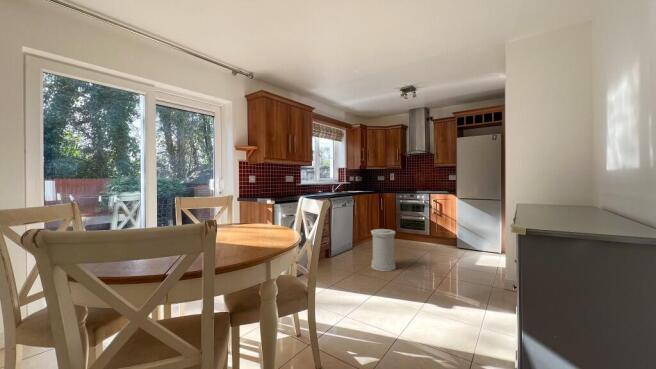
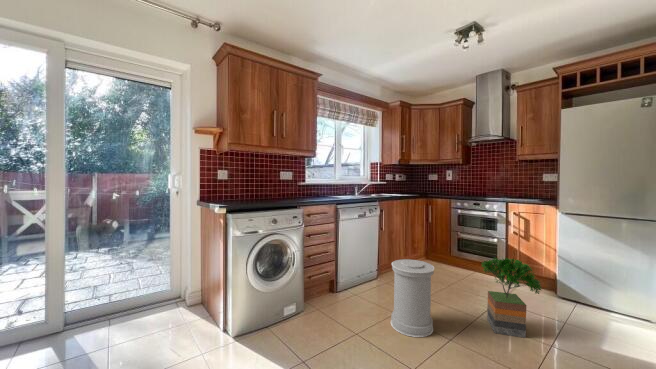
potted tree: none [418,223,450,265] -> present [481,258,541,338]

